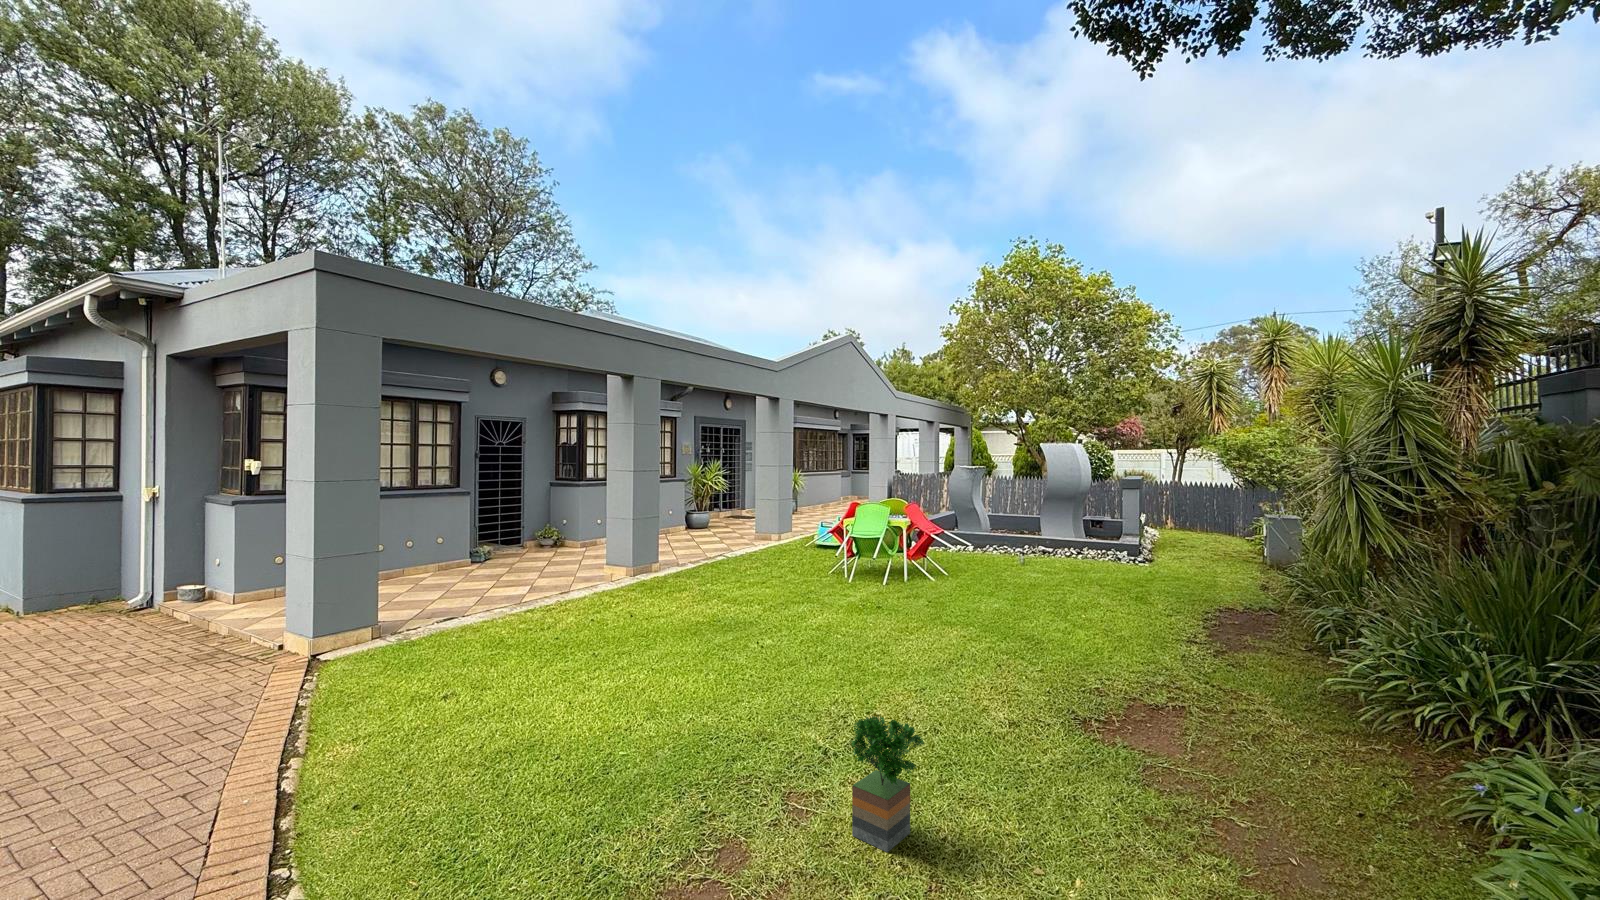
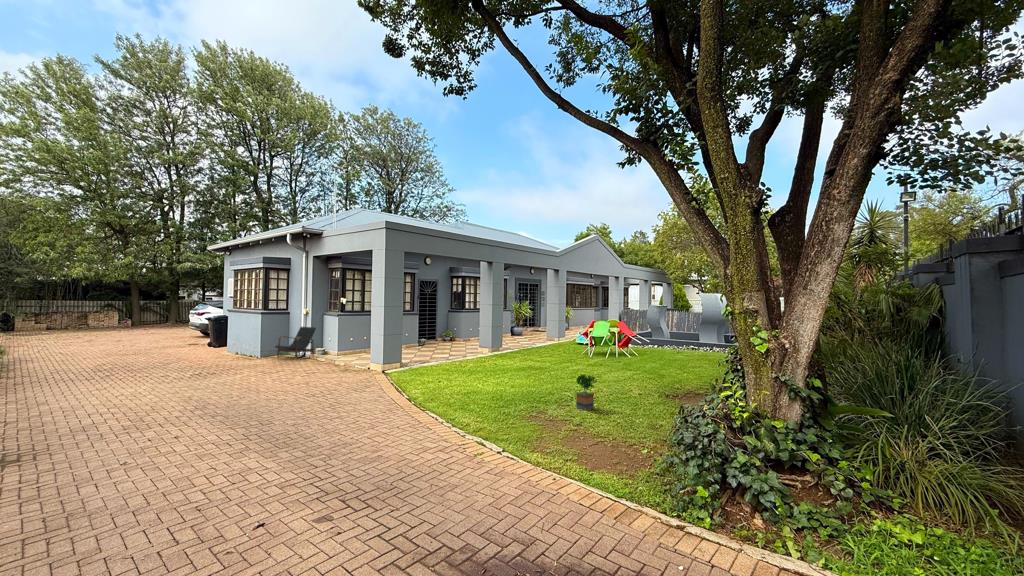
lounge chair: none [46,532,179,625] -> present [275,327,316,360]

